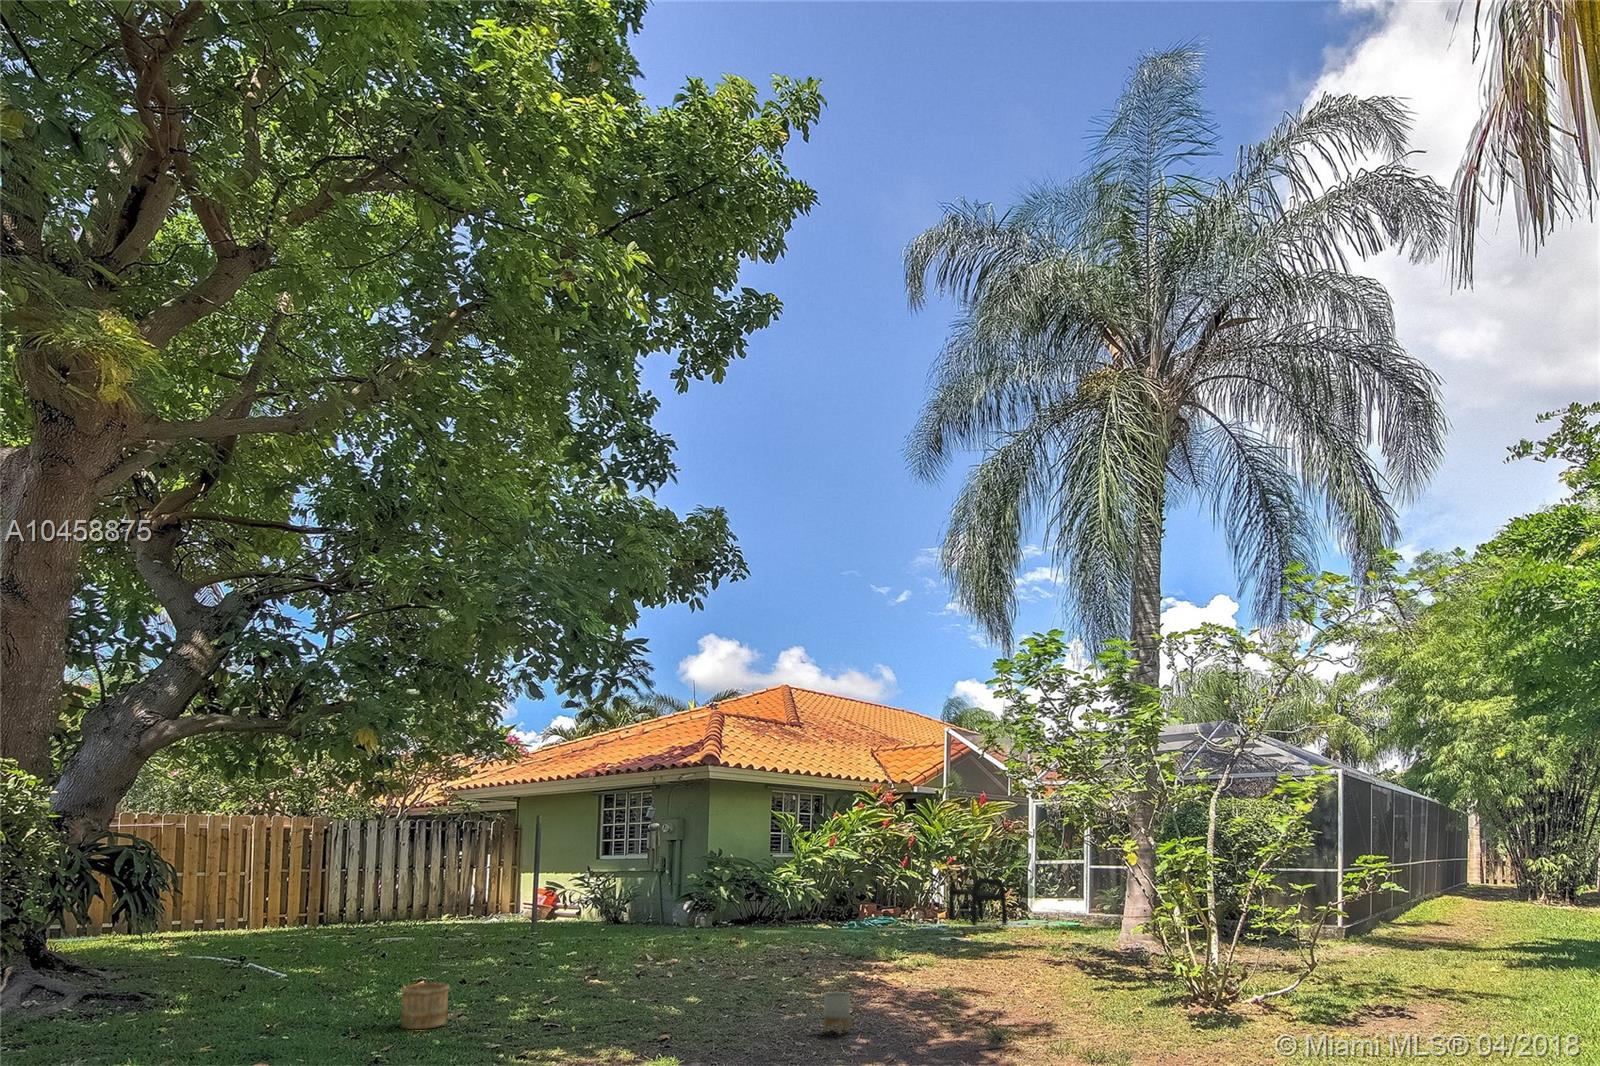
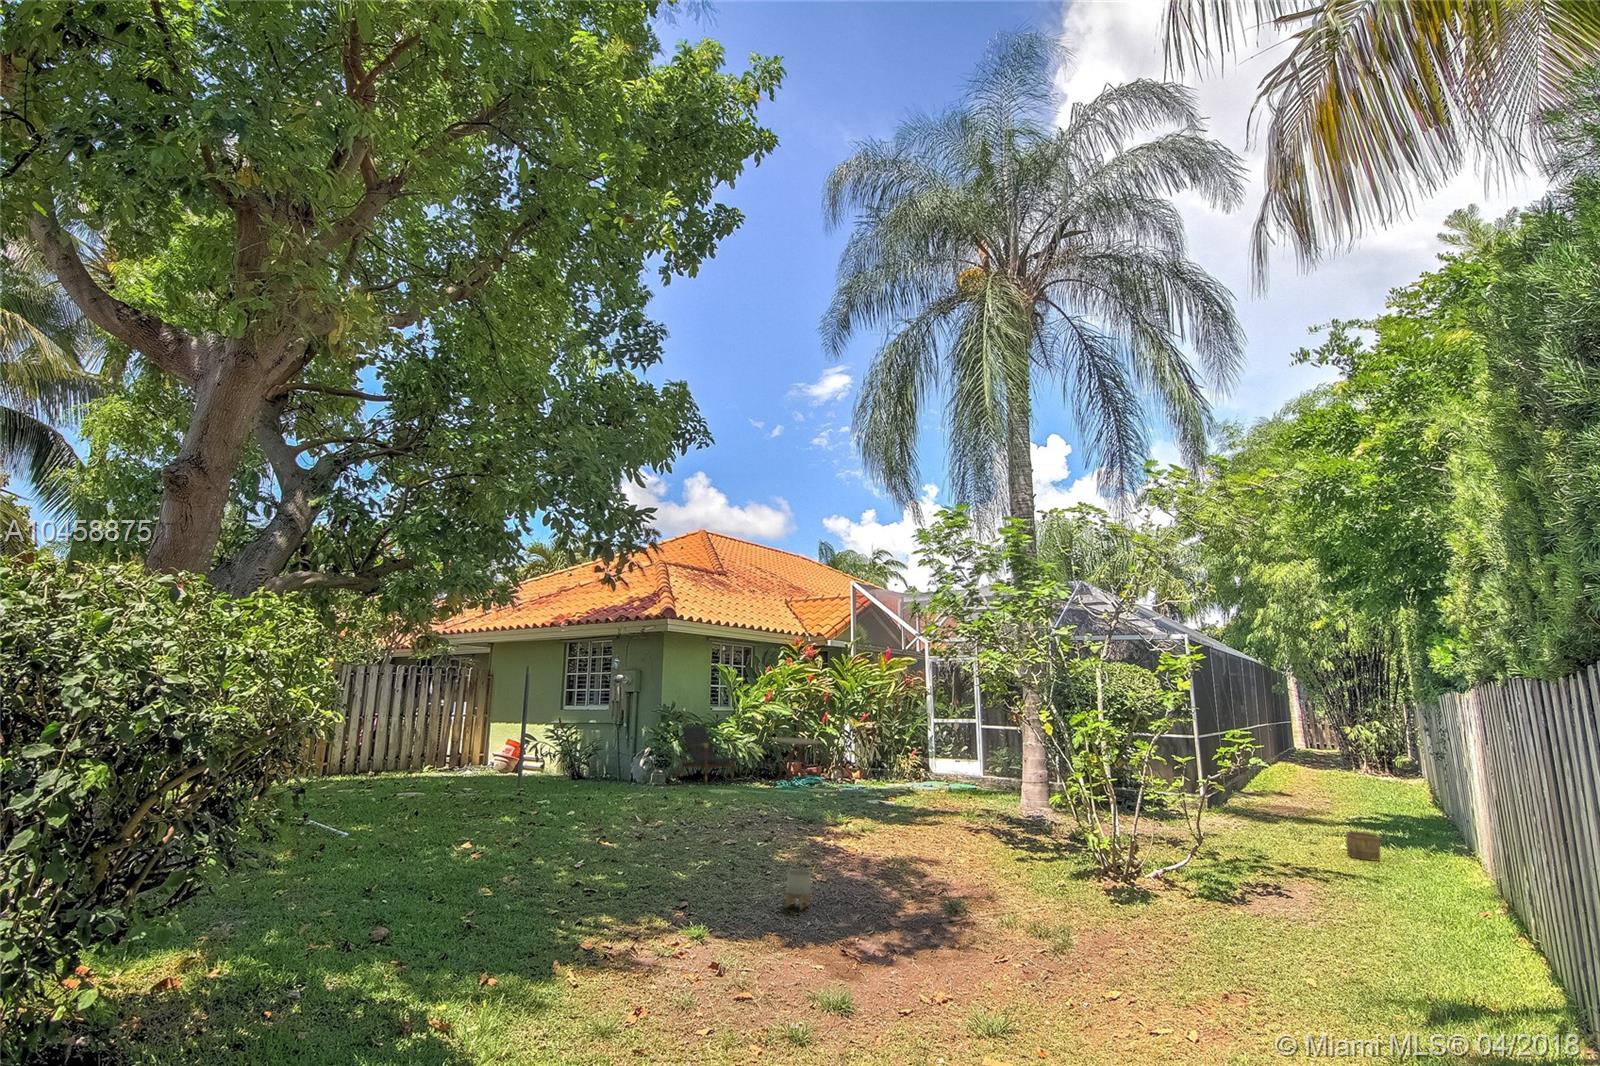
lounge chair: none [731,863,796,928] -> present [681,725,737,780]
round table: none [835,875,895,923] -> present [771,737,822,778]
bench: present [949,878,1007,925] -> none [865,739,916,784]
wooden bucket: present [401,982,450,1029] -> present [1346,831,1380,861]

